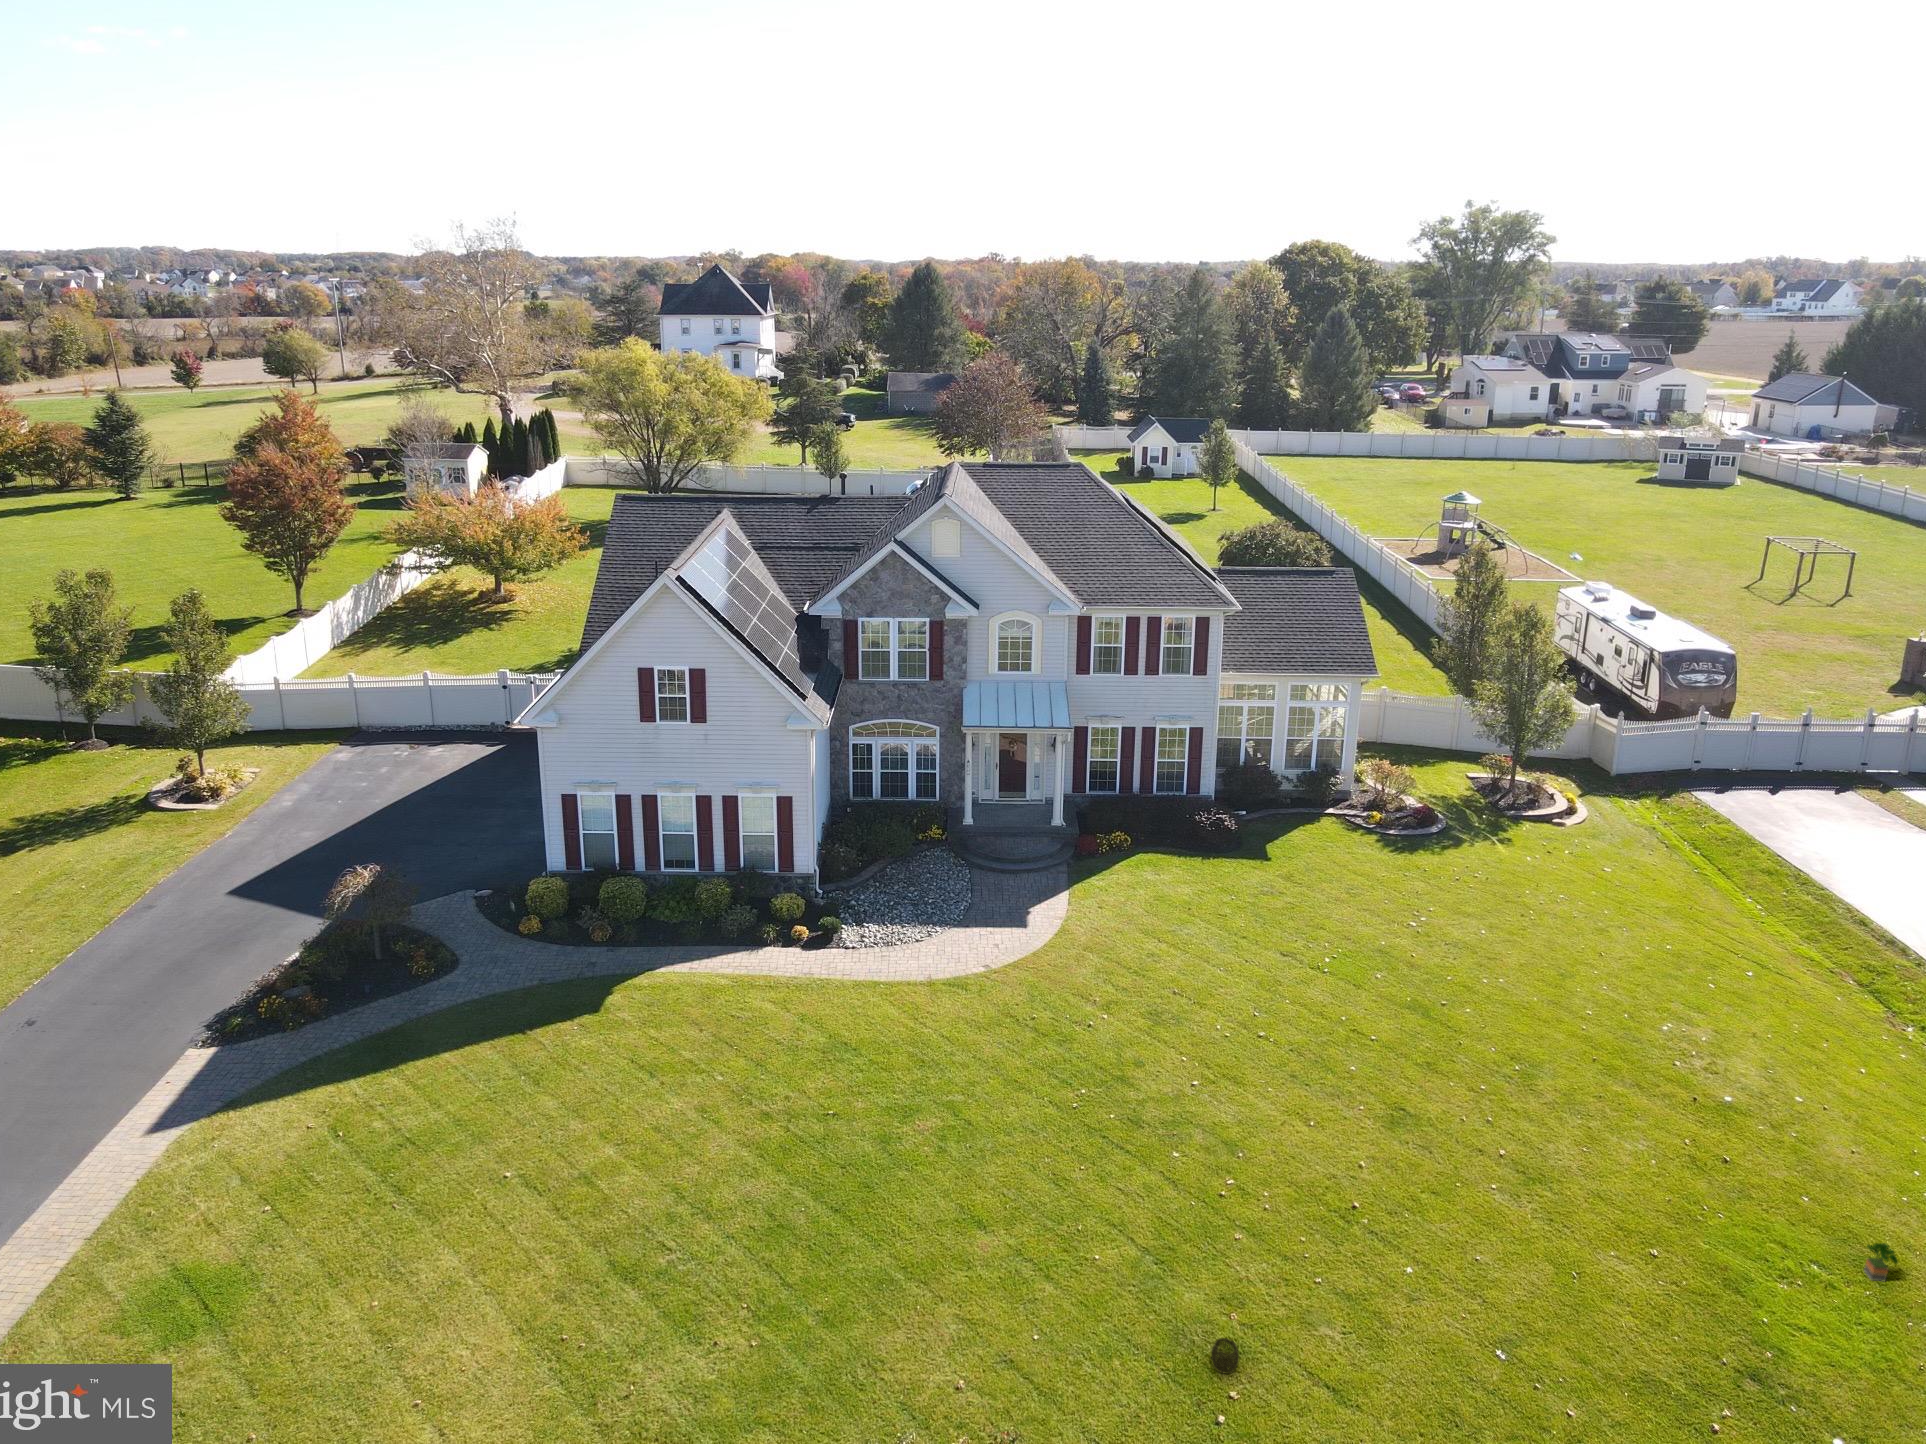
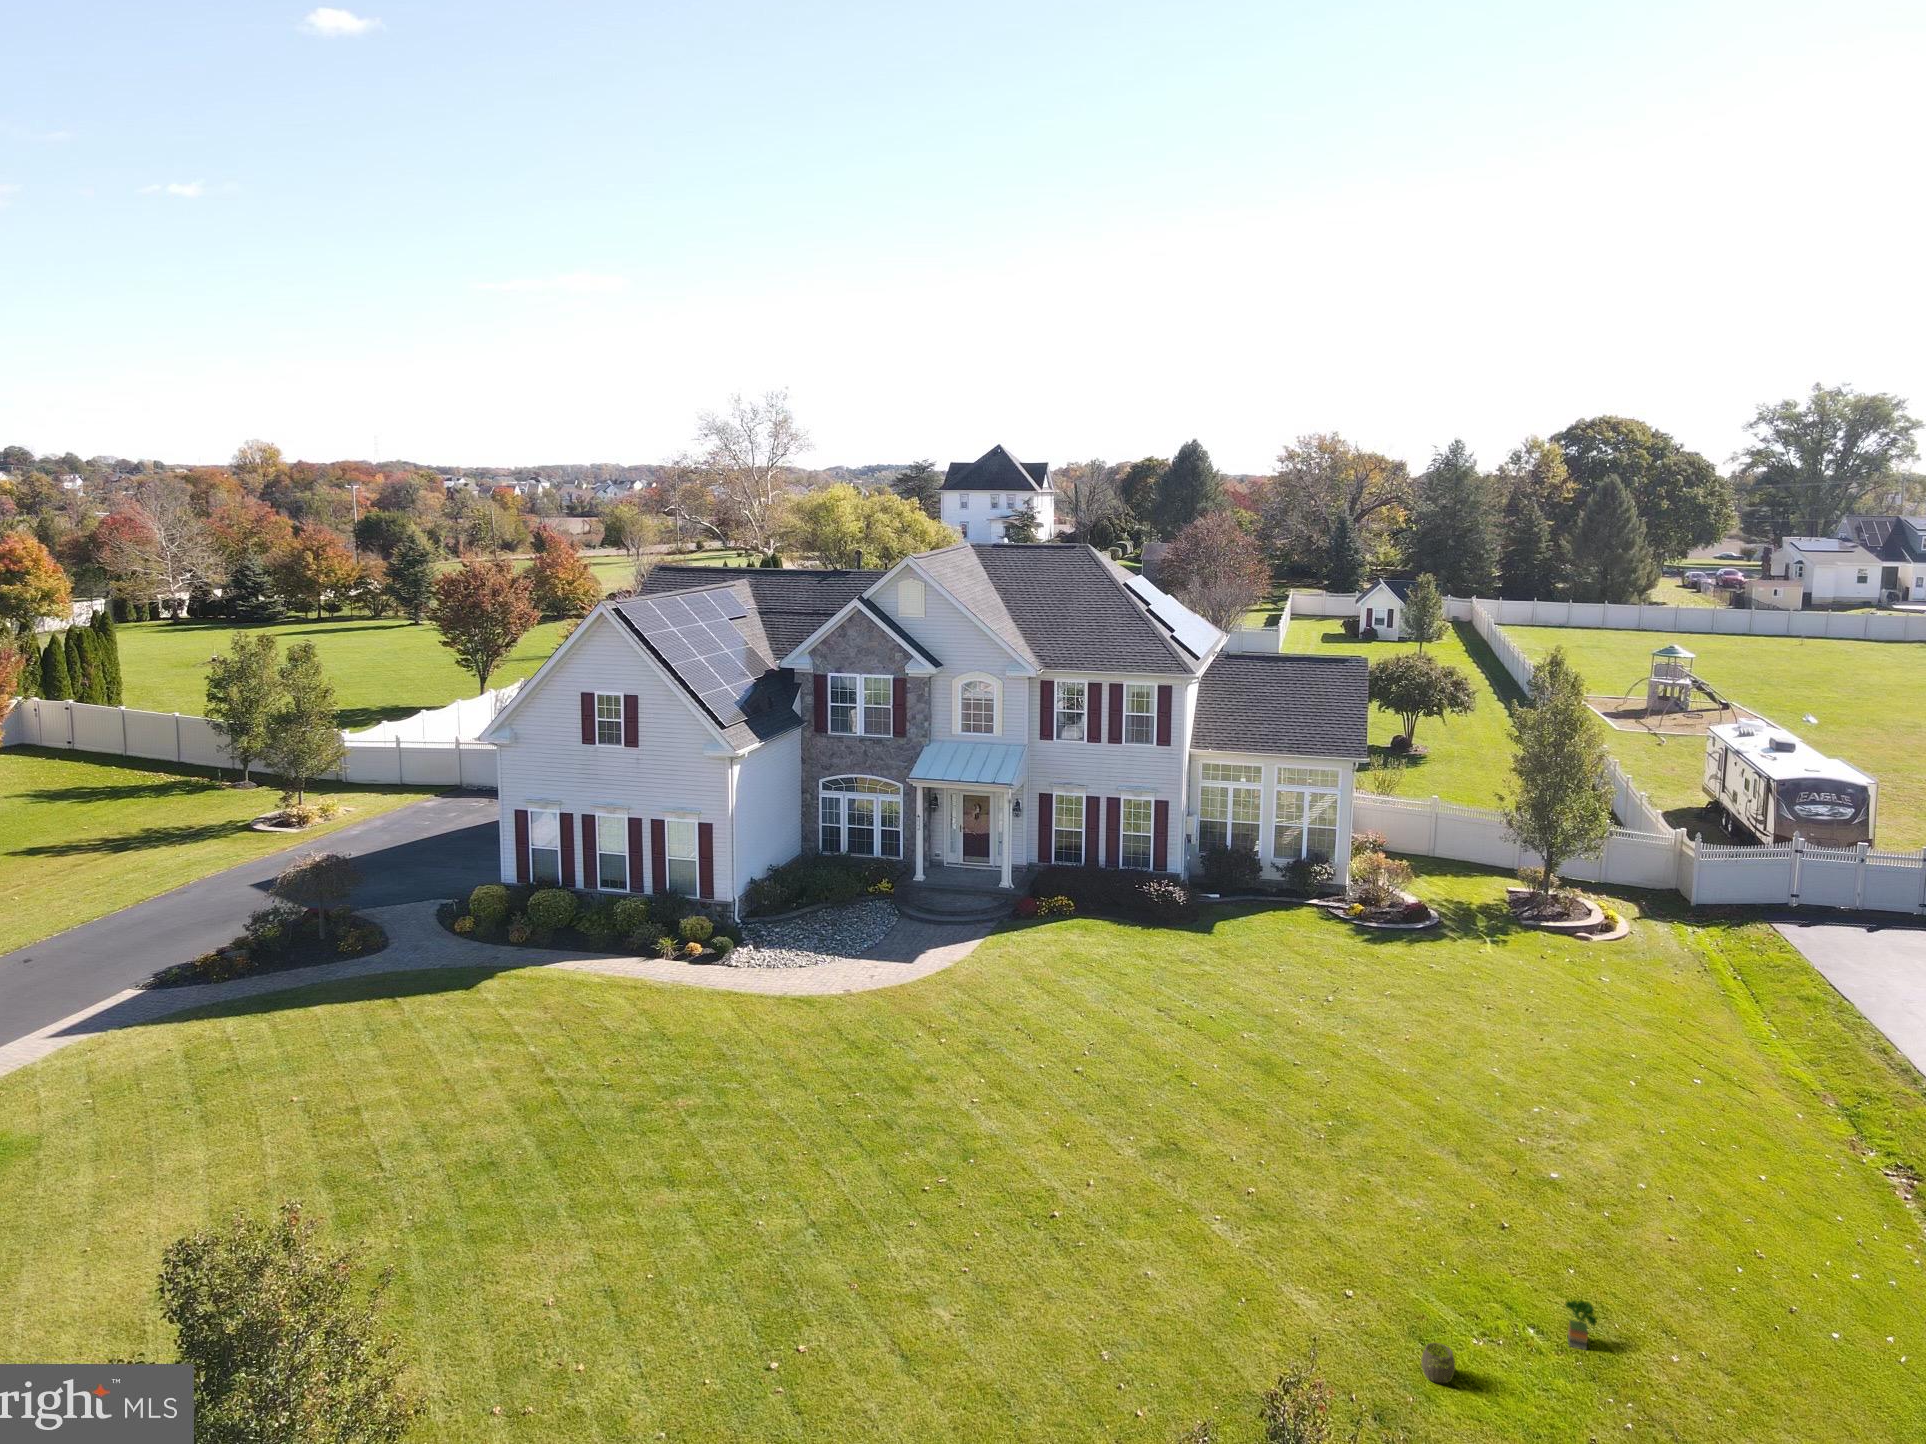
woven basket: present [1211,1338,1239,1374] -> present [1421,1343,1455,1383]

